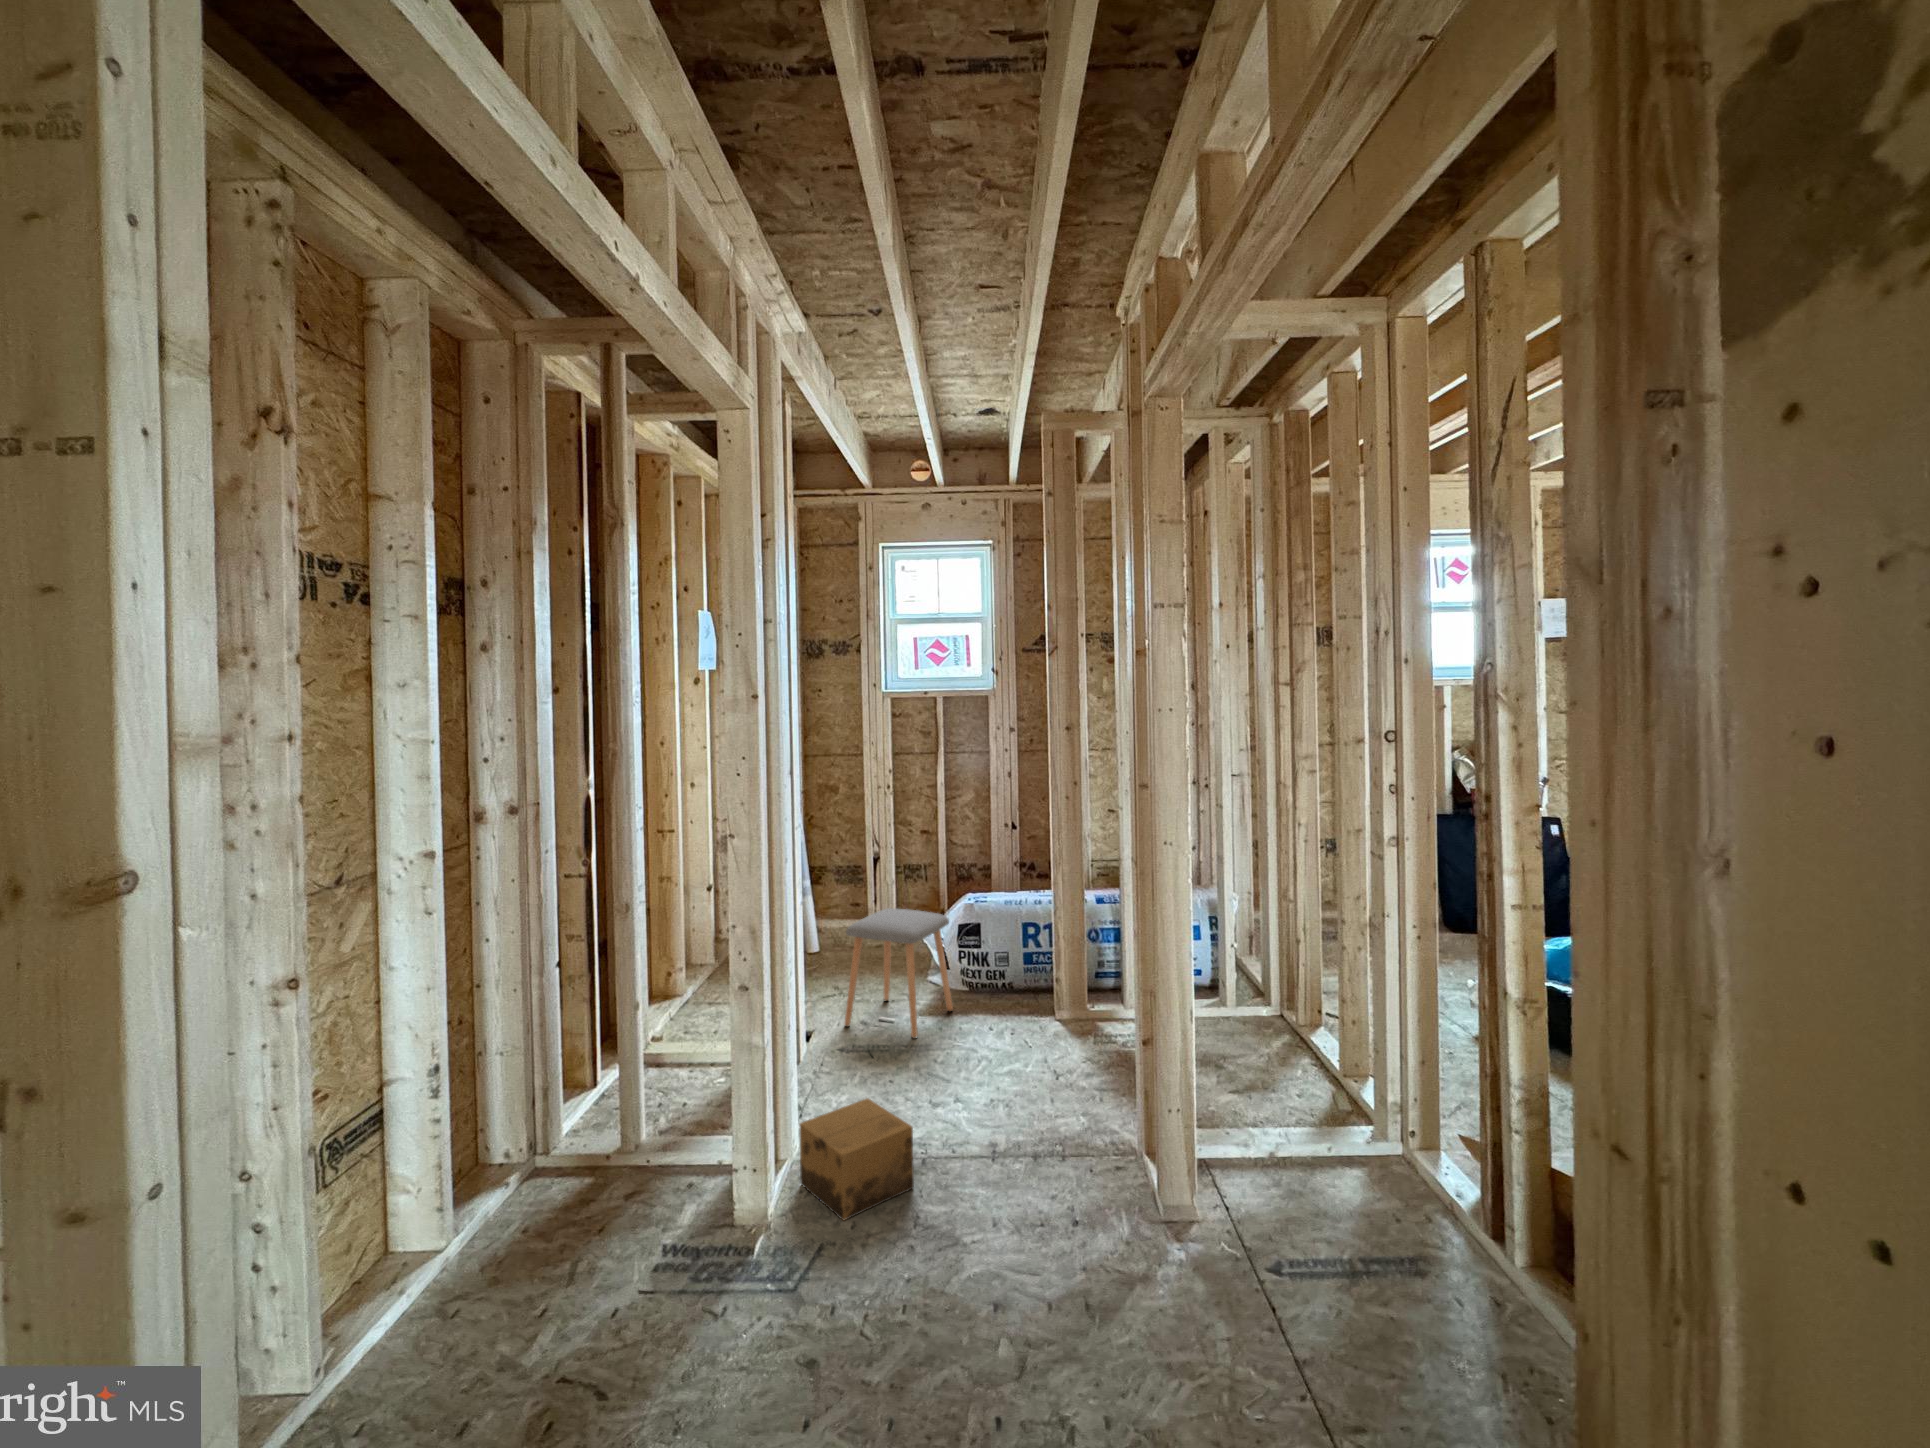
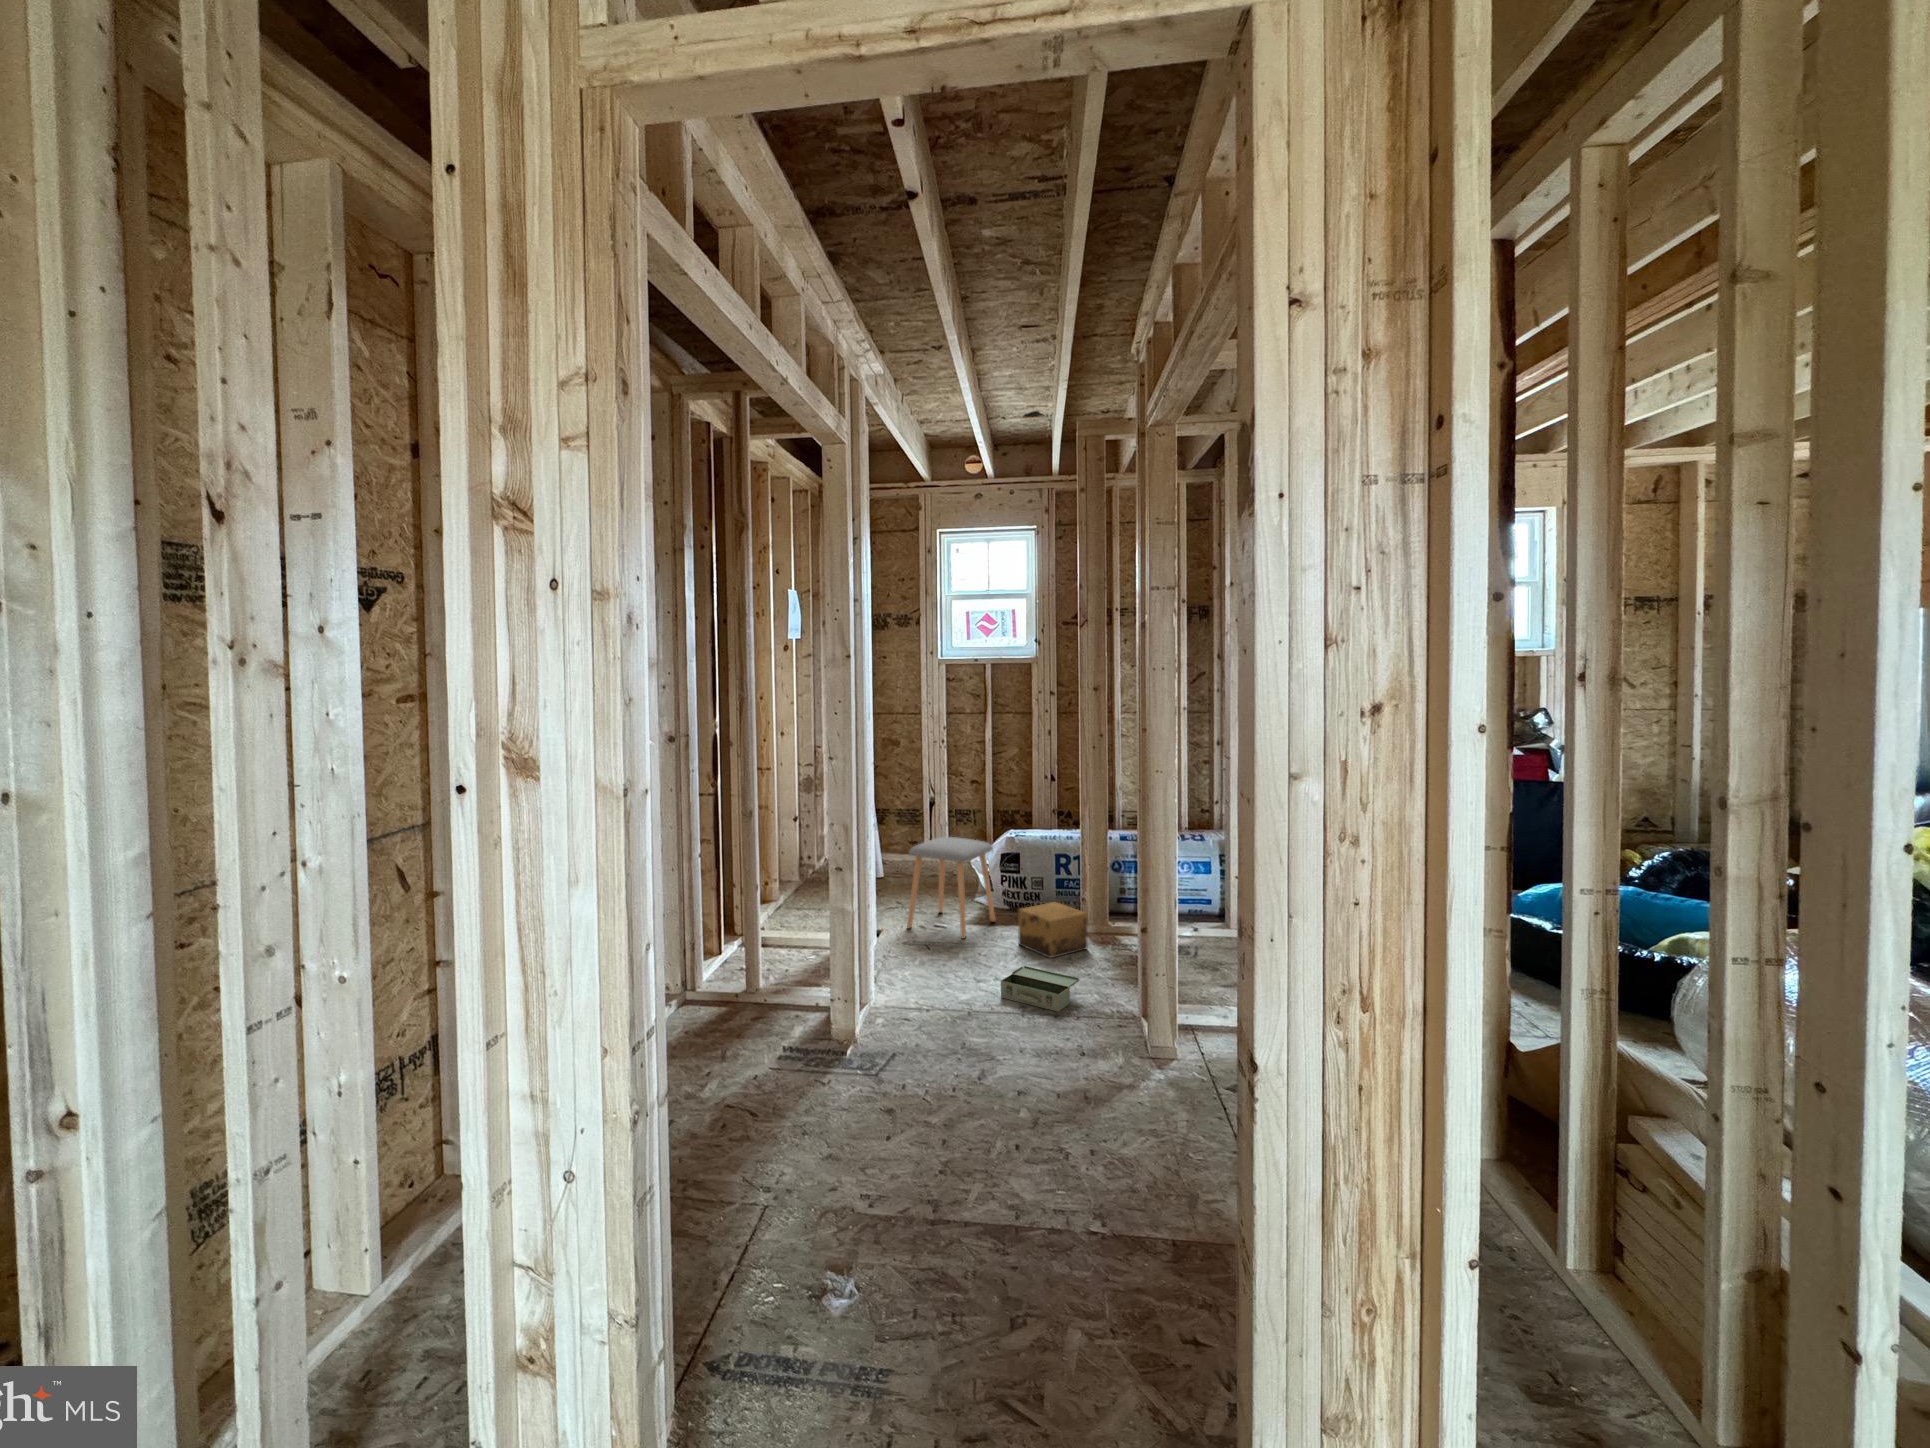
toolbox: none [964,1084,1063,1150] -> present [1001,966,1079,1012]
cardboard box: present [799,1098,914,1220] -> present [1018,902,1087,958]

